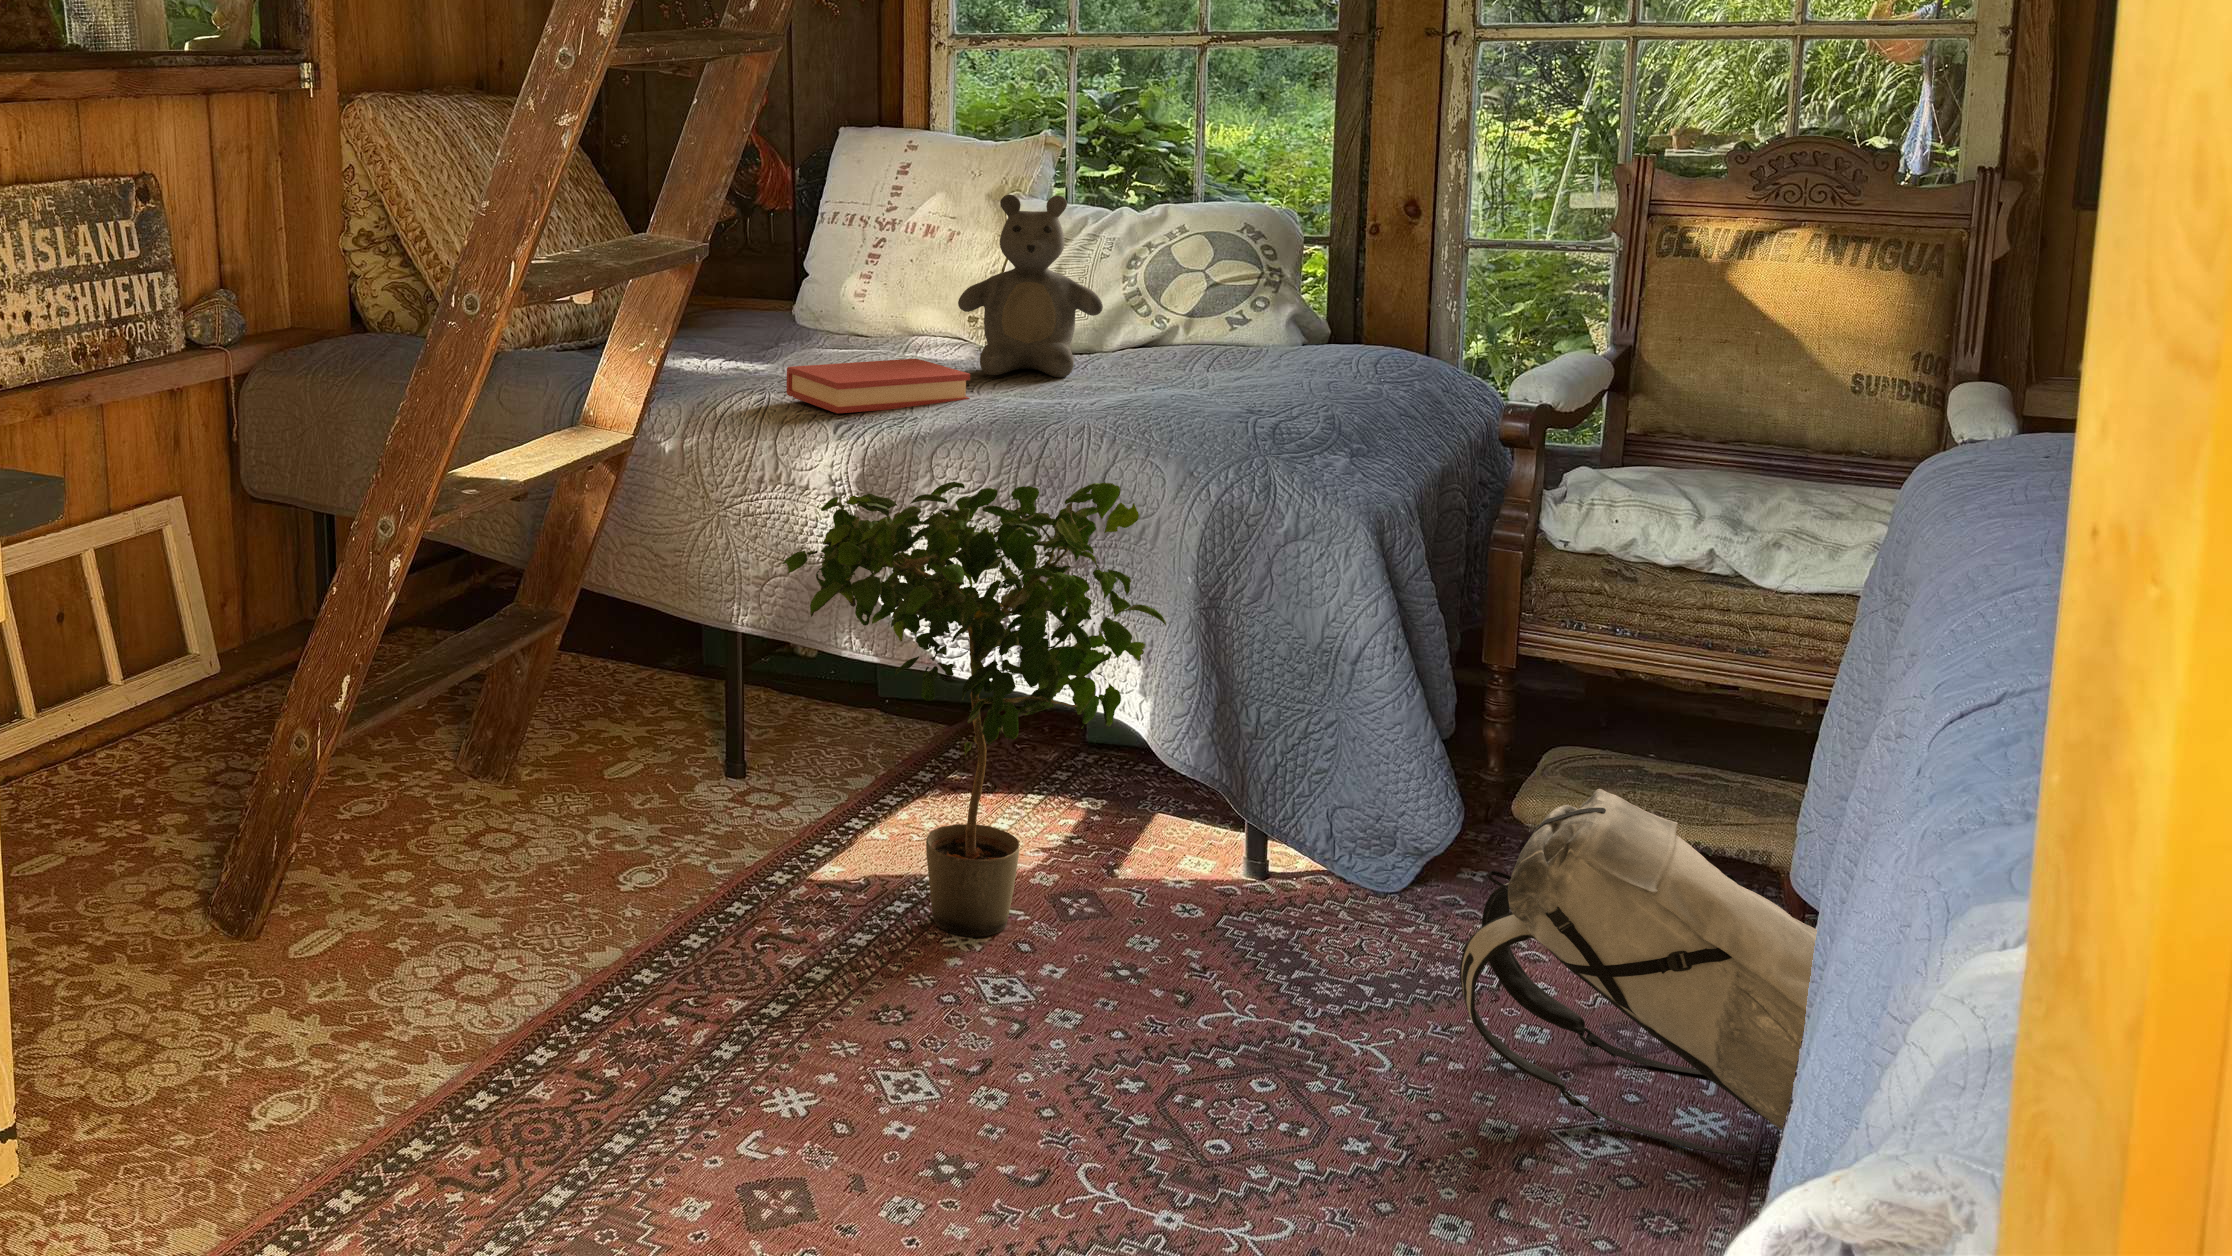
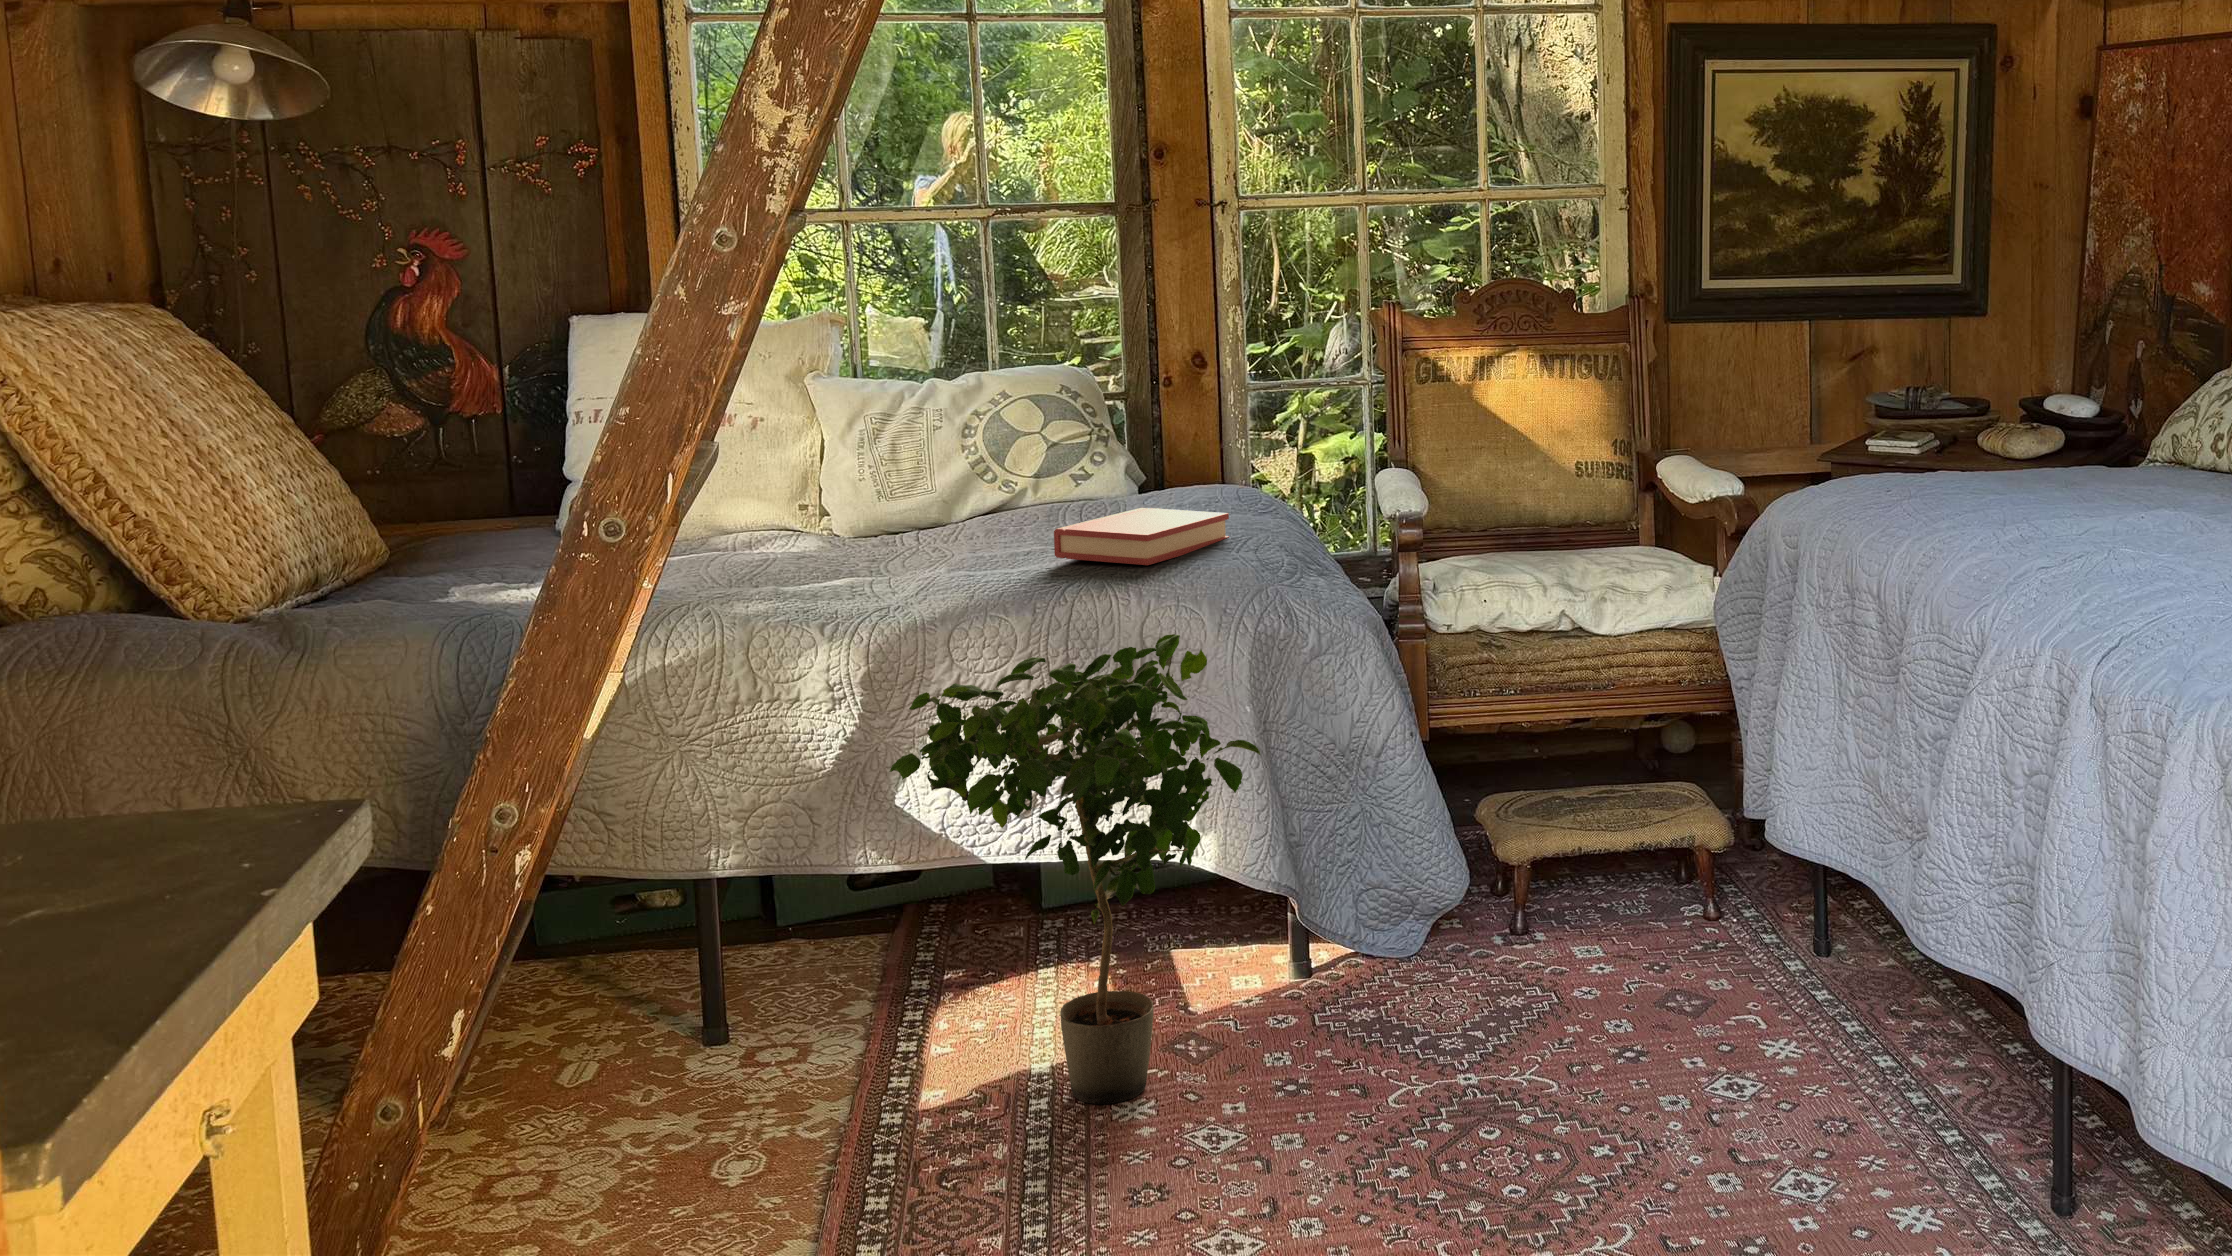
teddy bear: present [958,194,1103,378] -> none [843,370,989,557]
hardback book: present [786,358,970,413] -> present [1054,508,1229,565]
backpack: present [1459,789,1817,1155] -> none [1565,810,1897,1067]

